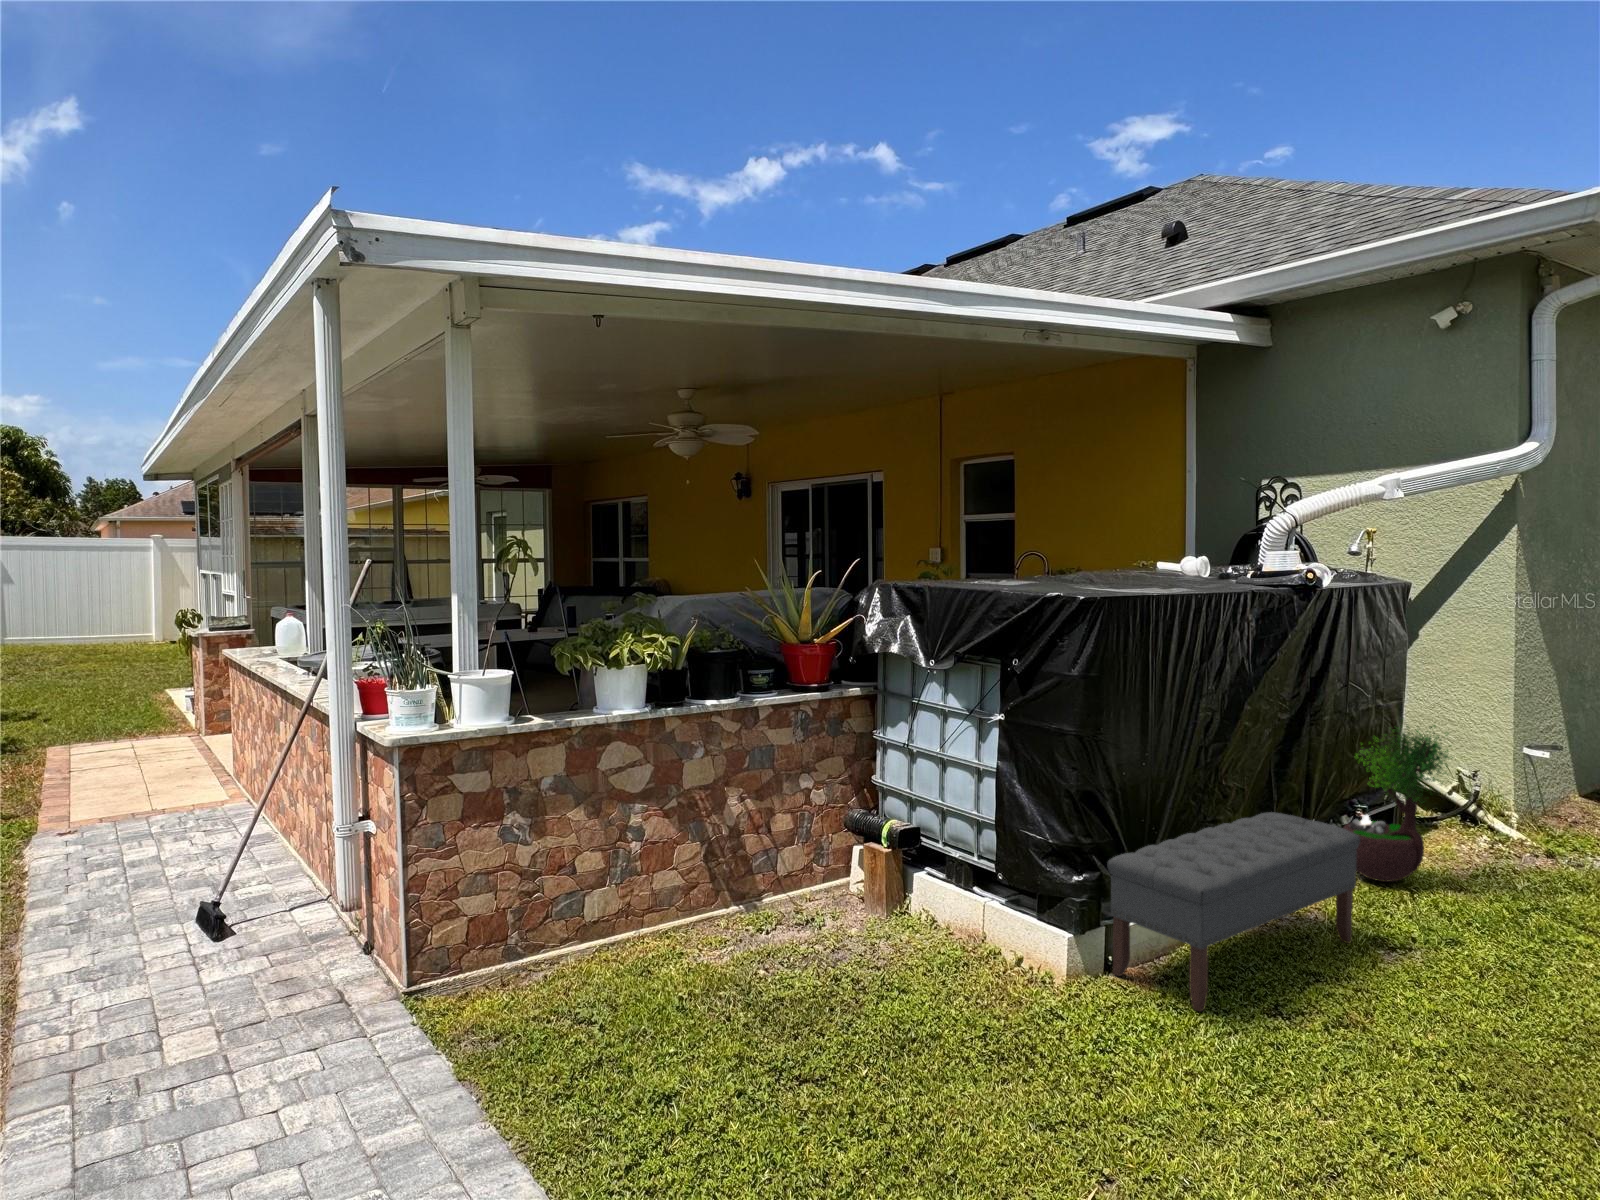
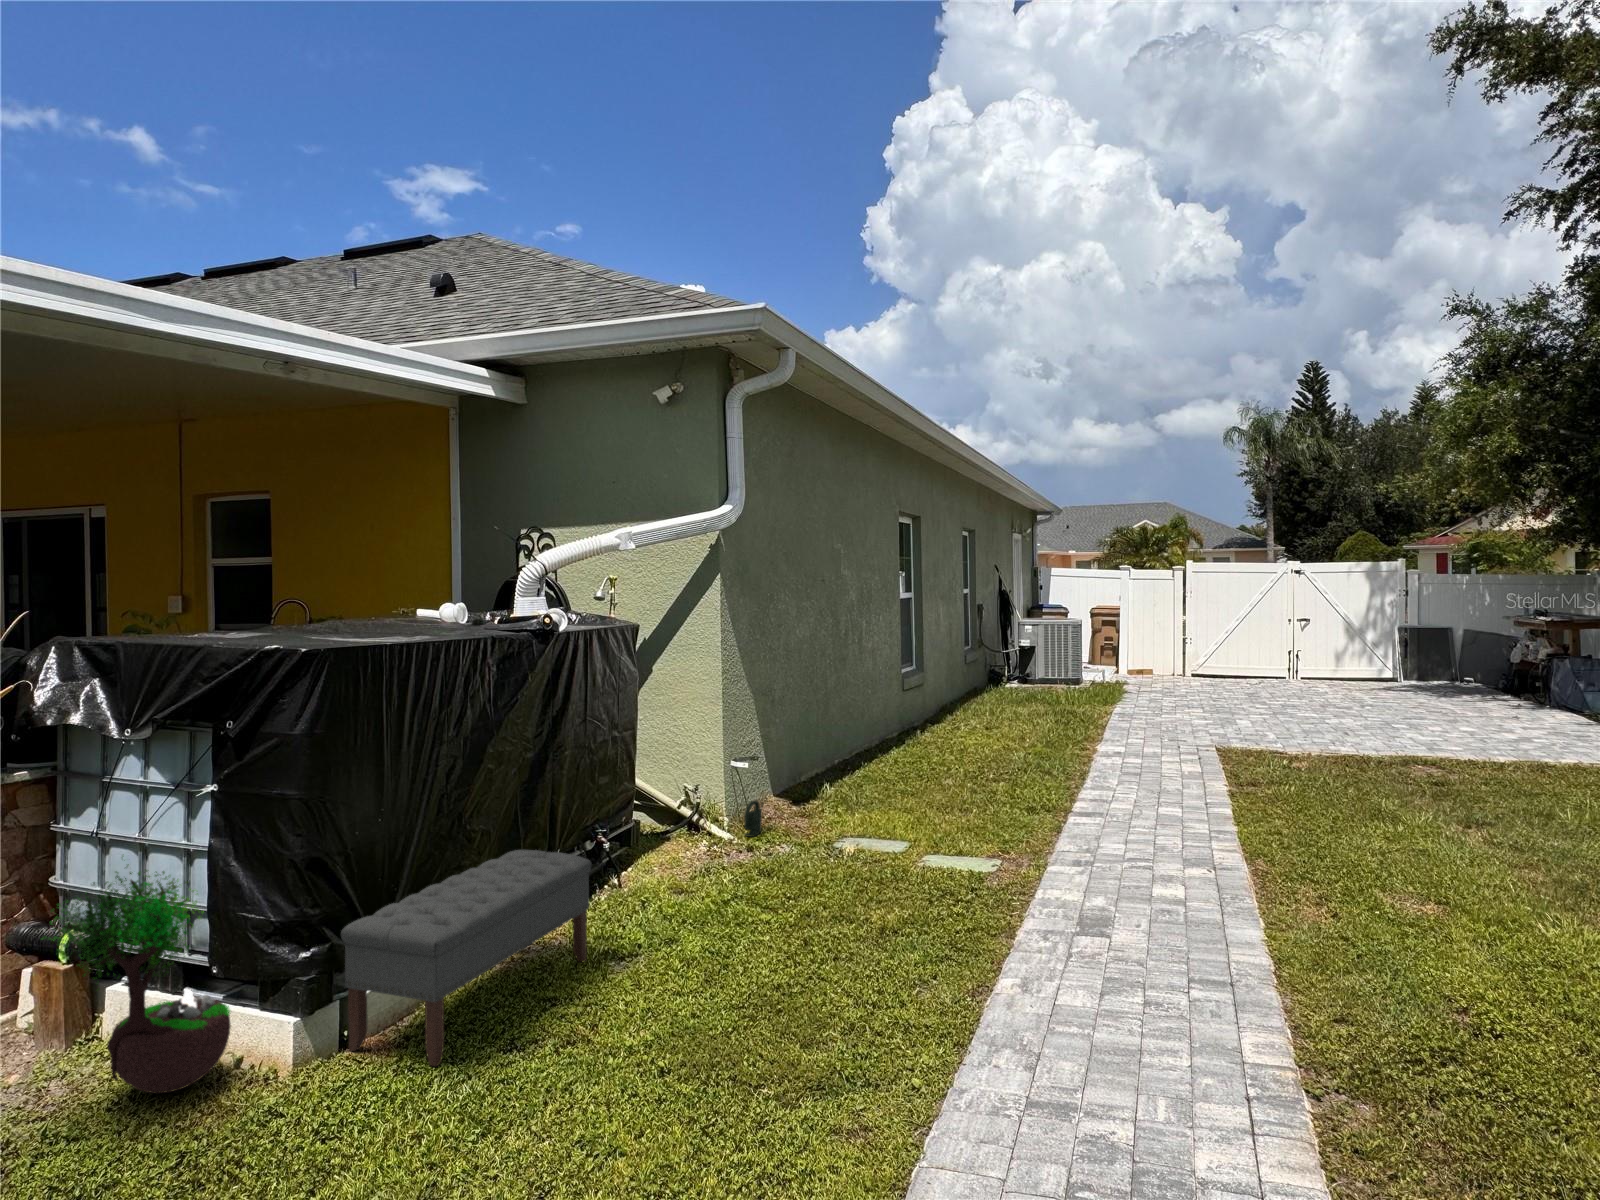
potted tree: present [1343,726,1453,882] -> present [43,864,231,1093]
watering can: none [1542,798,1570,841] -> present [744,801,763,837]

